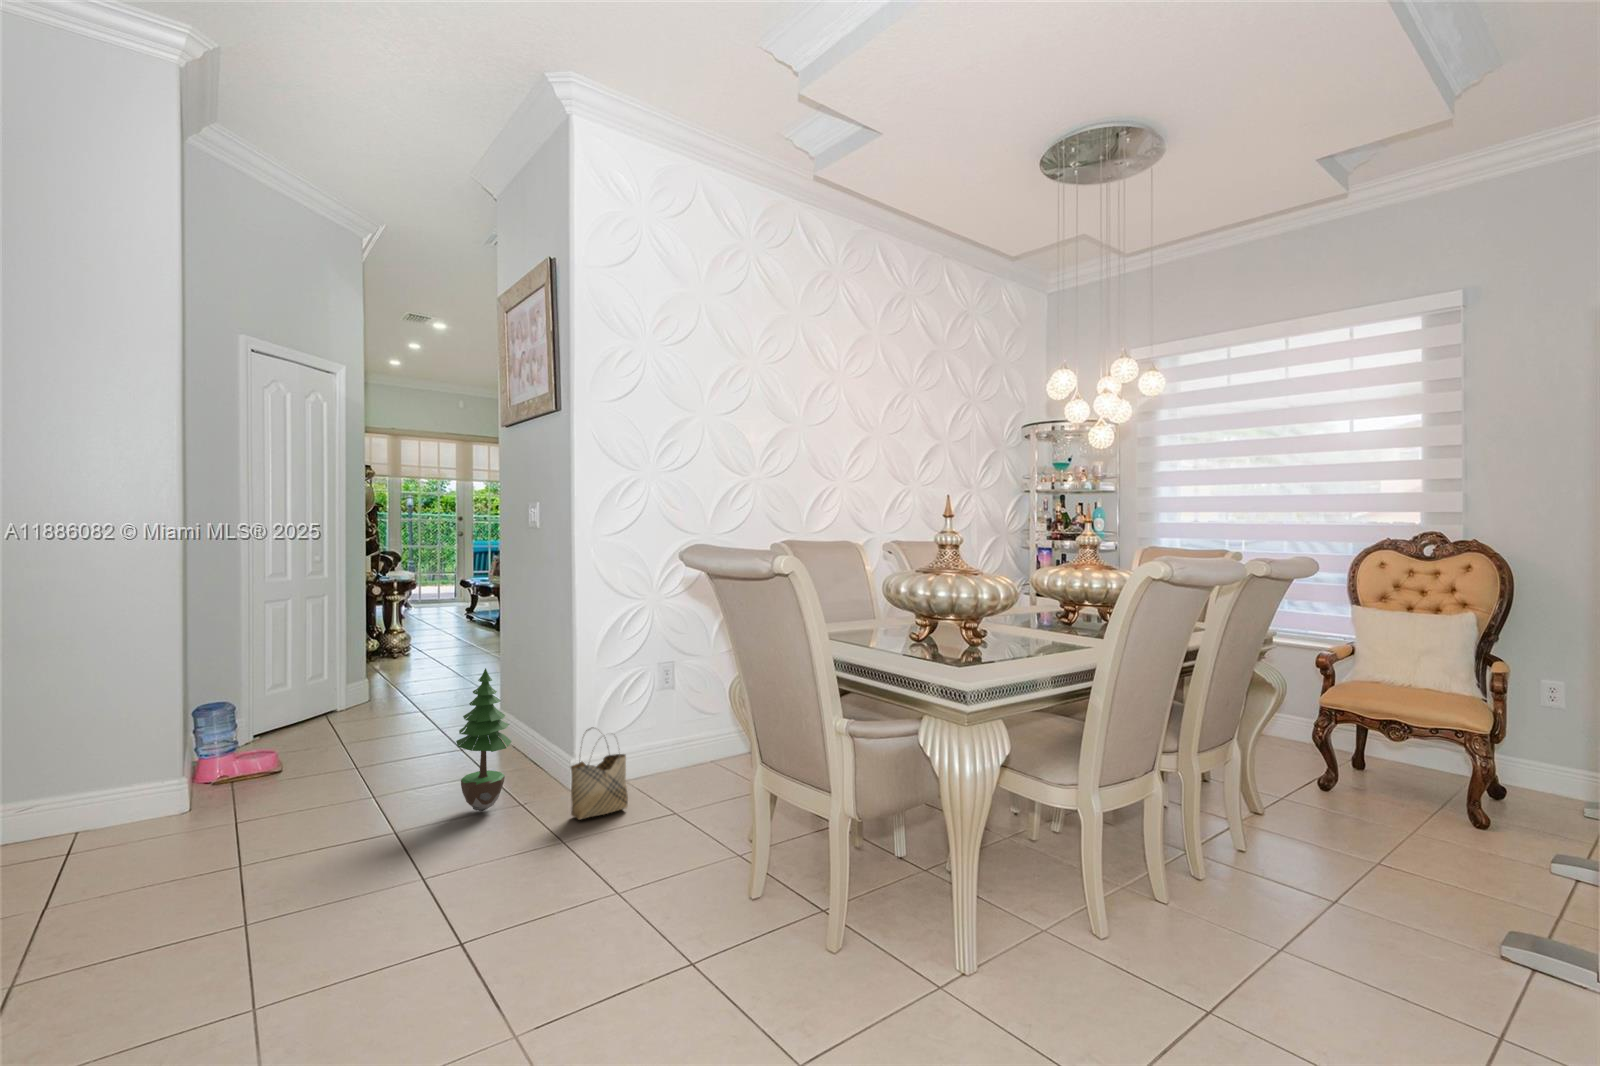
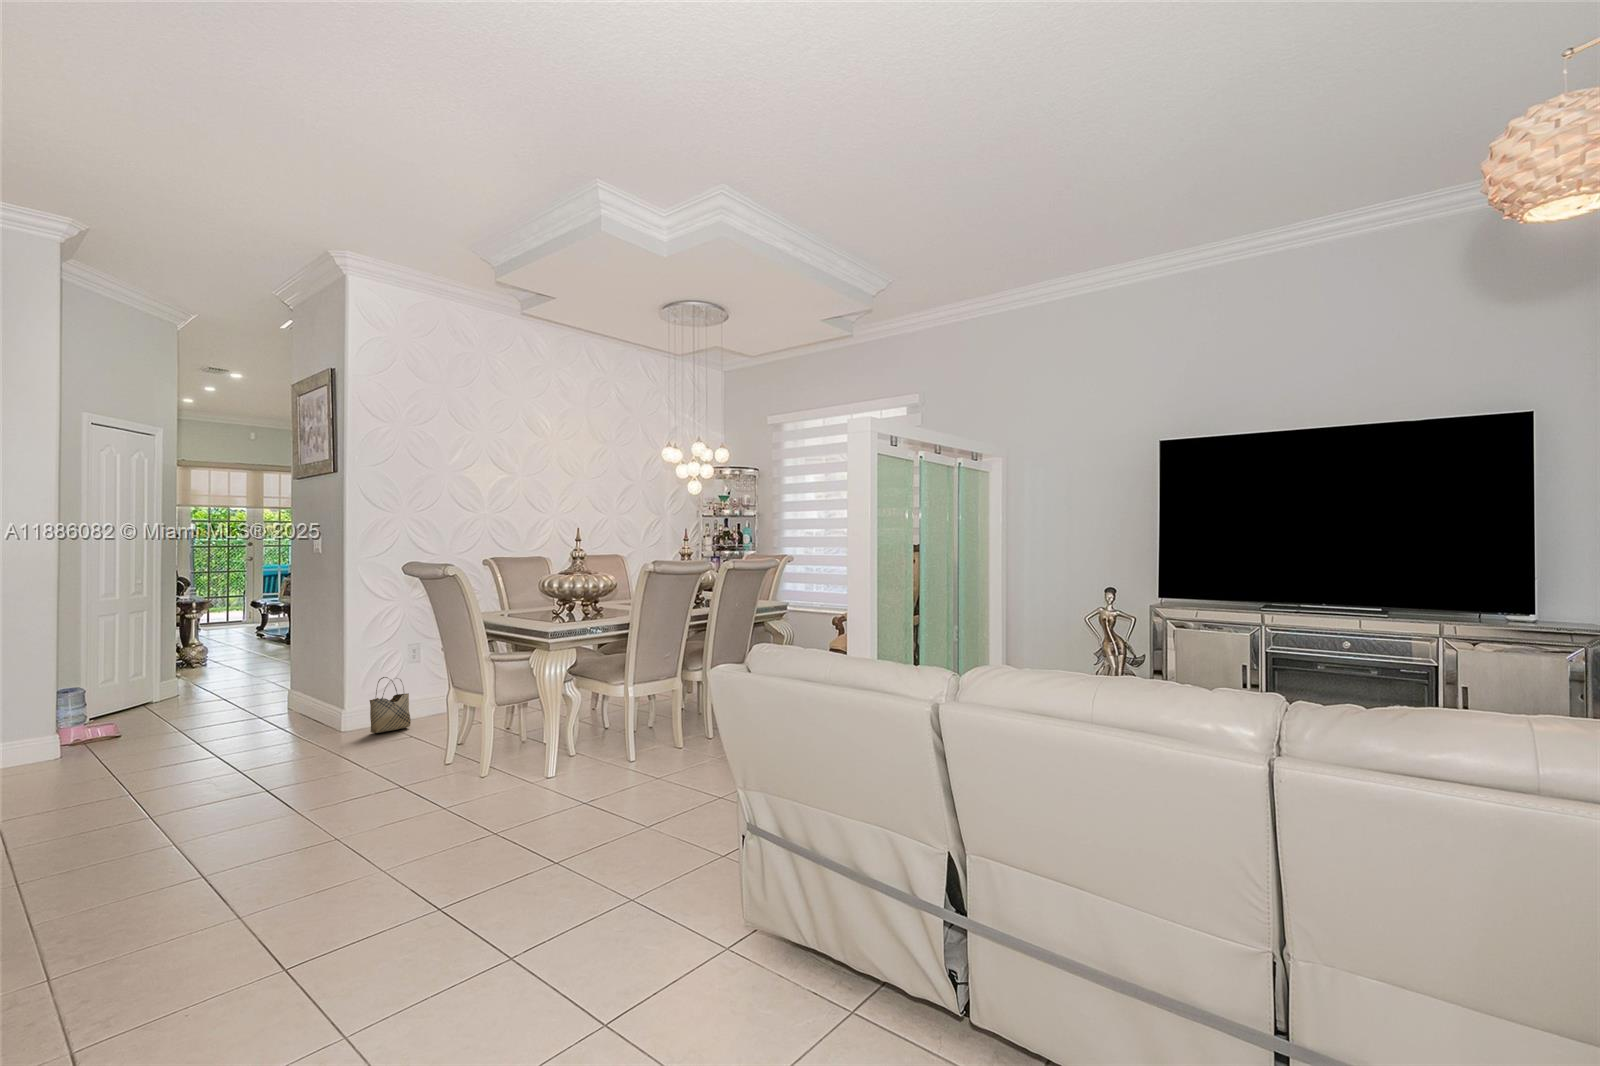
potted tree: present [456,668,511,812] -> none [286,642,327,736]

